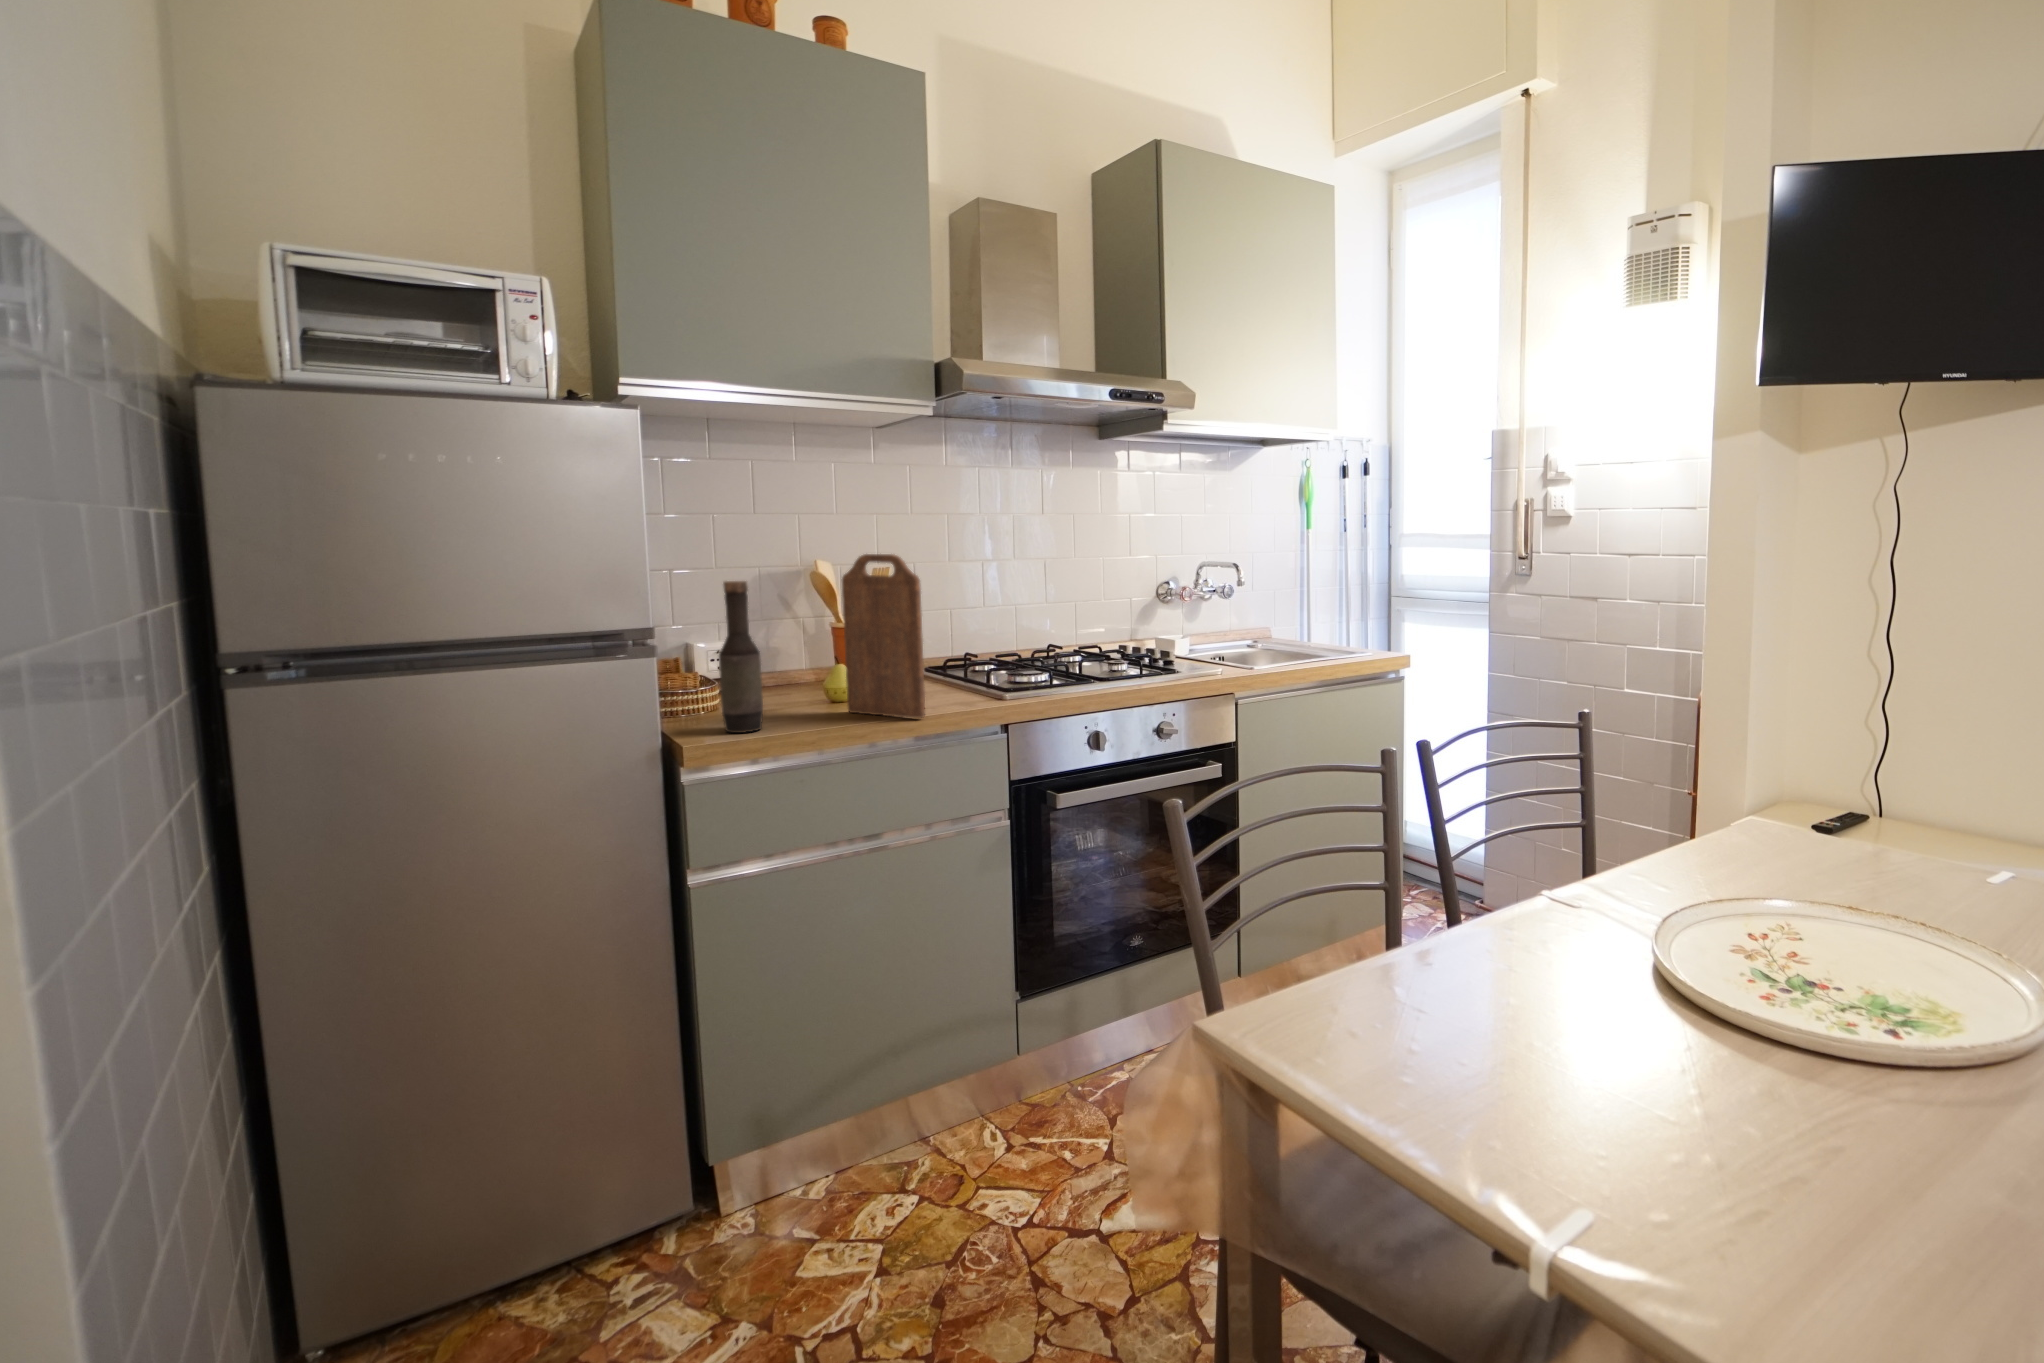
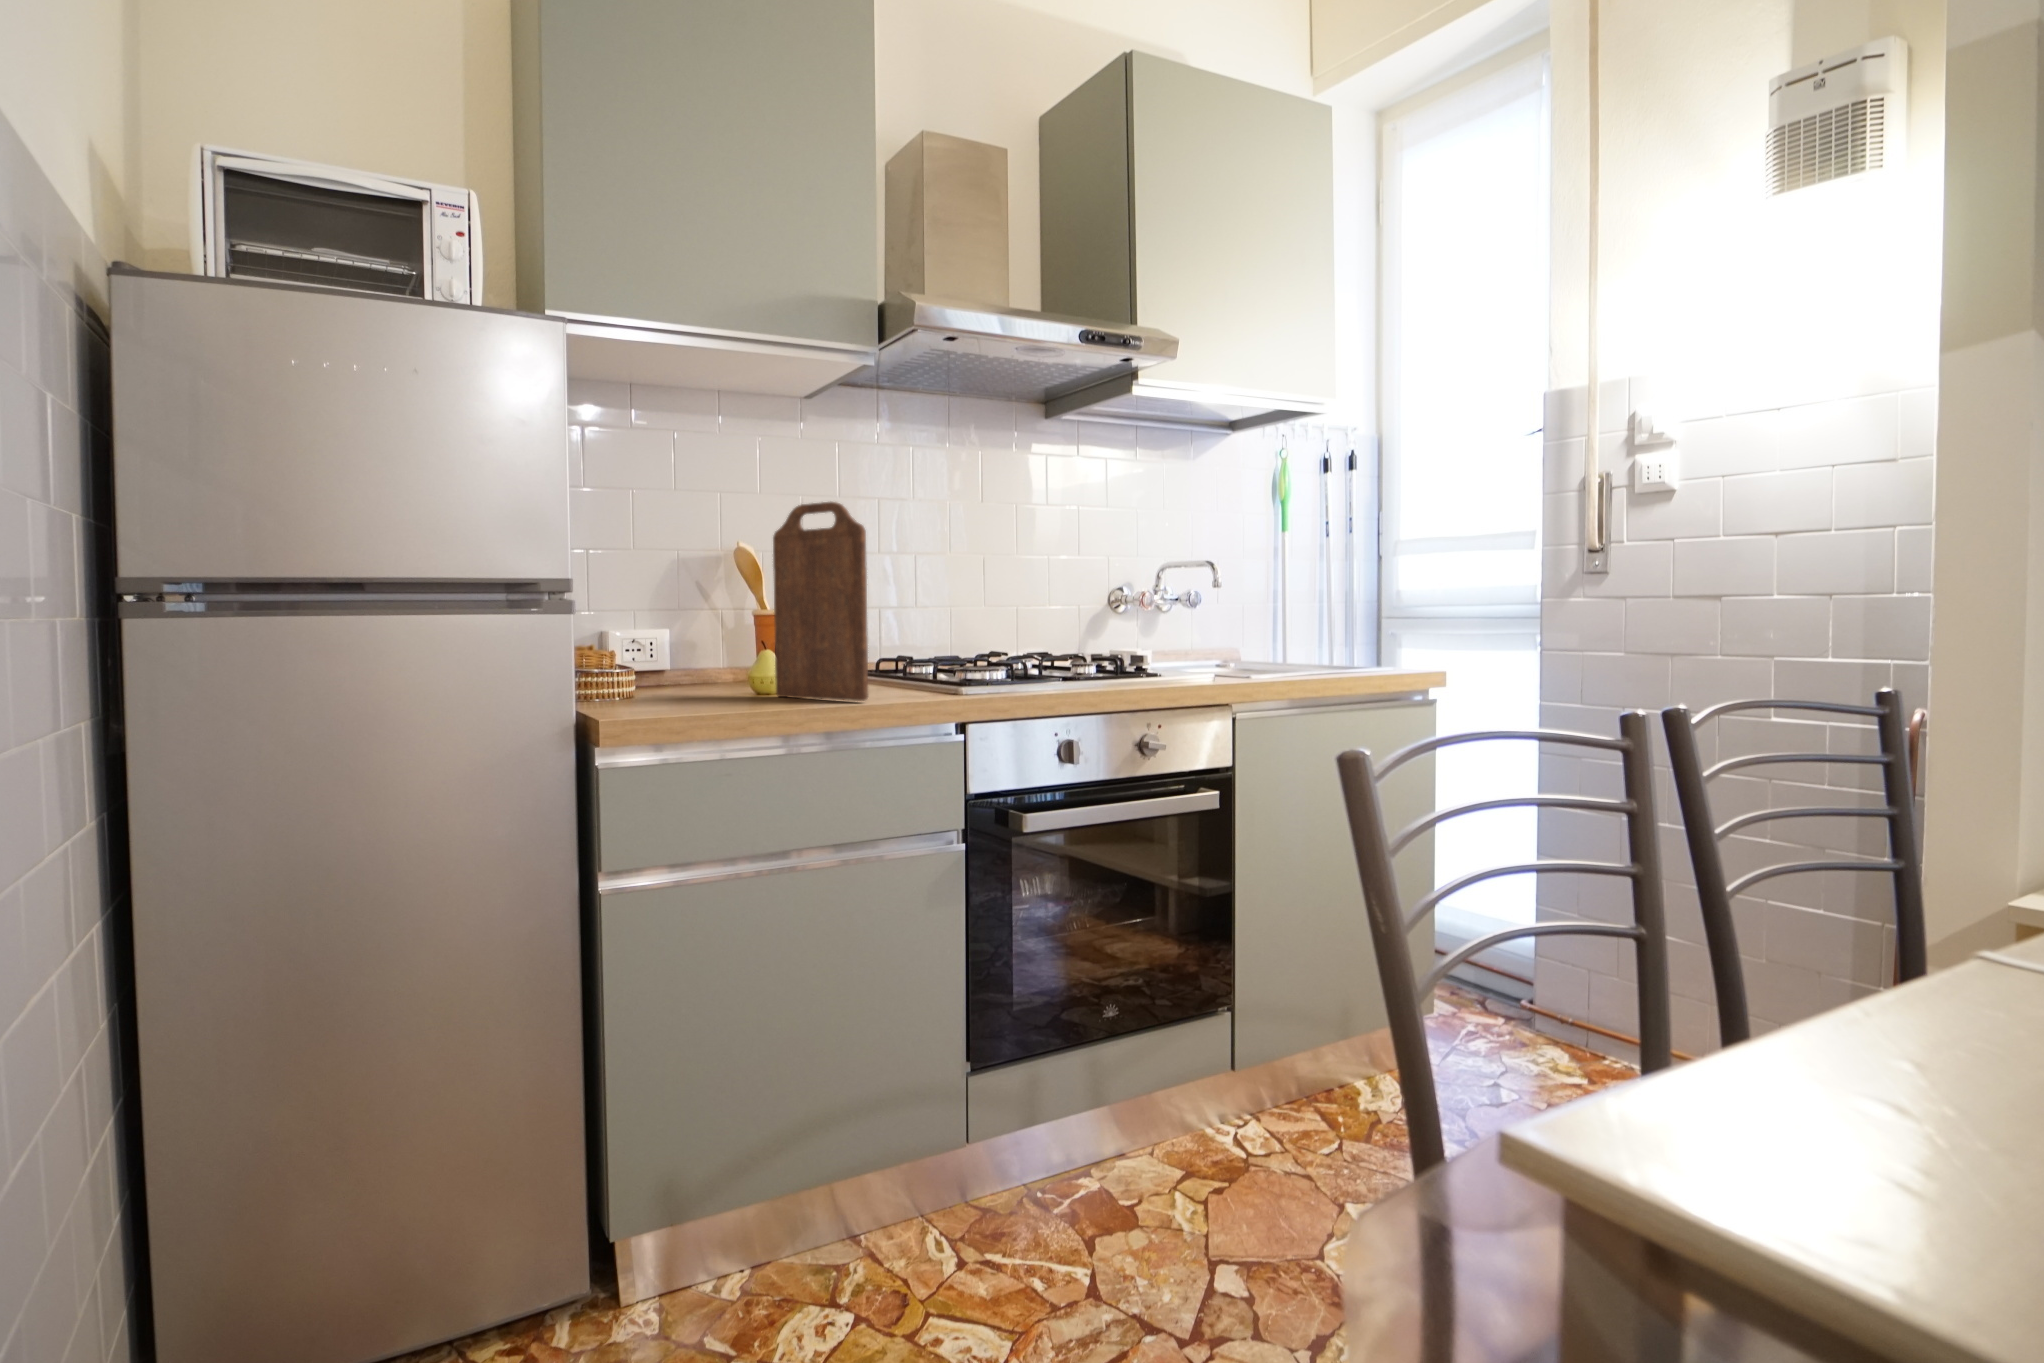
bottle: present [719,581,763,733] -> none [638,526,685,707]

